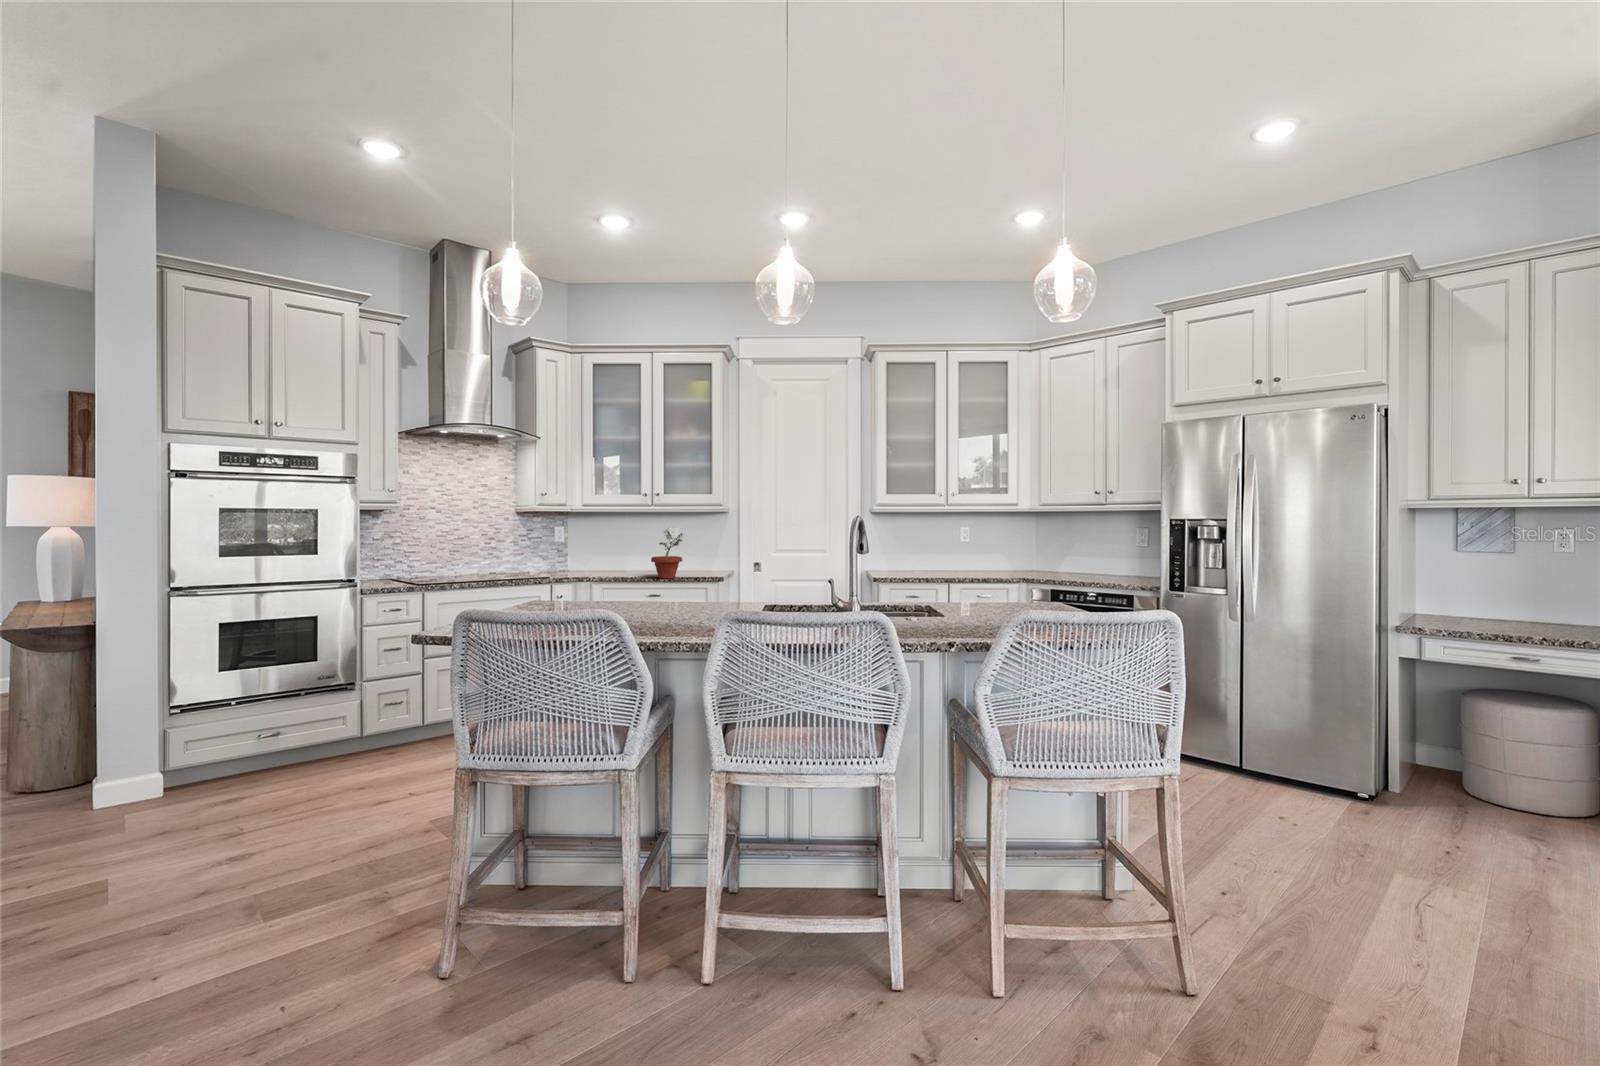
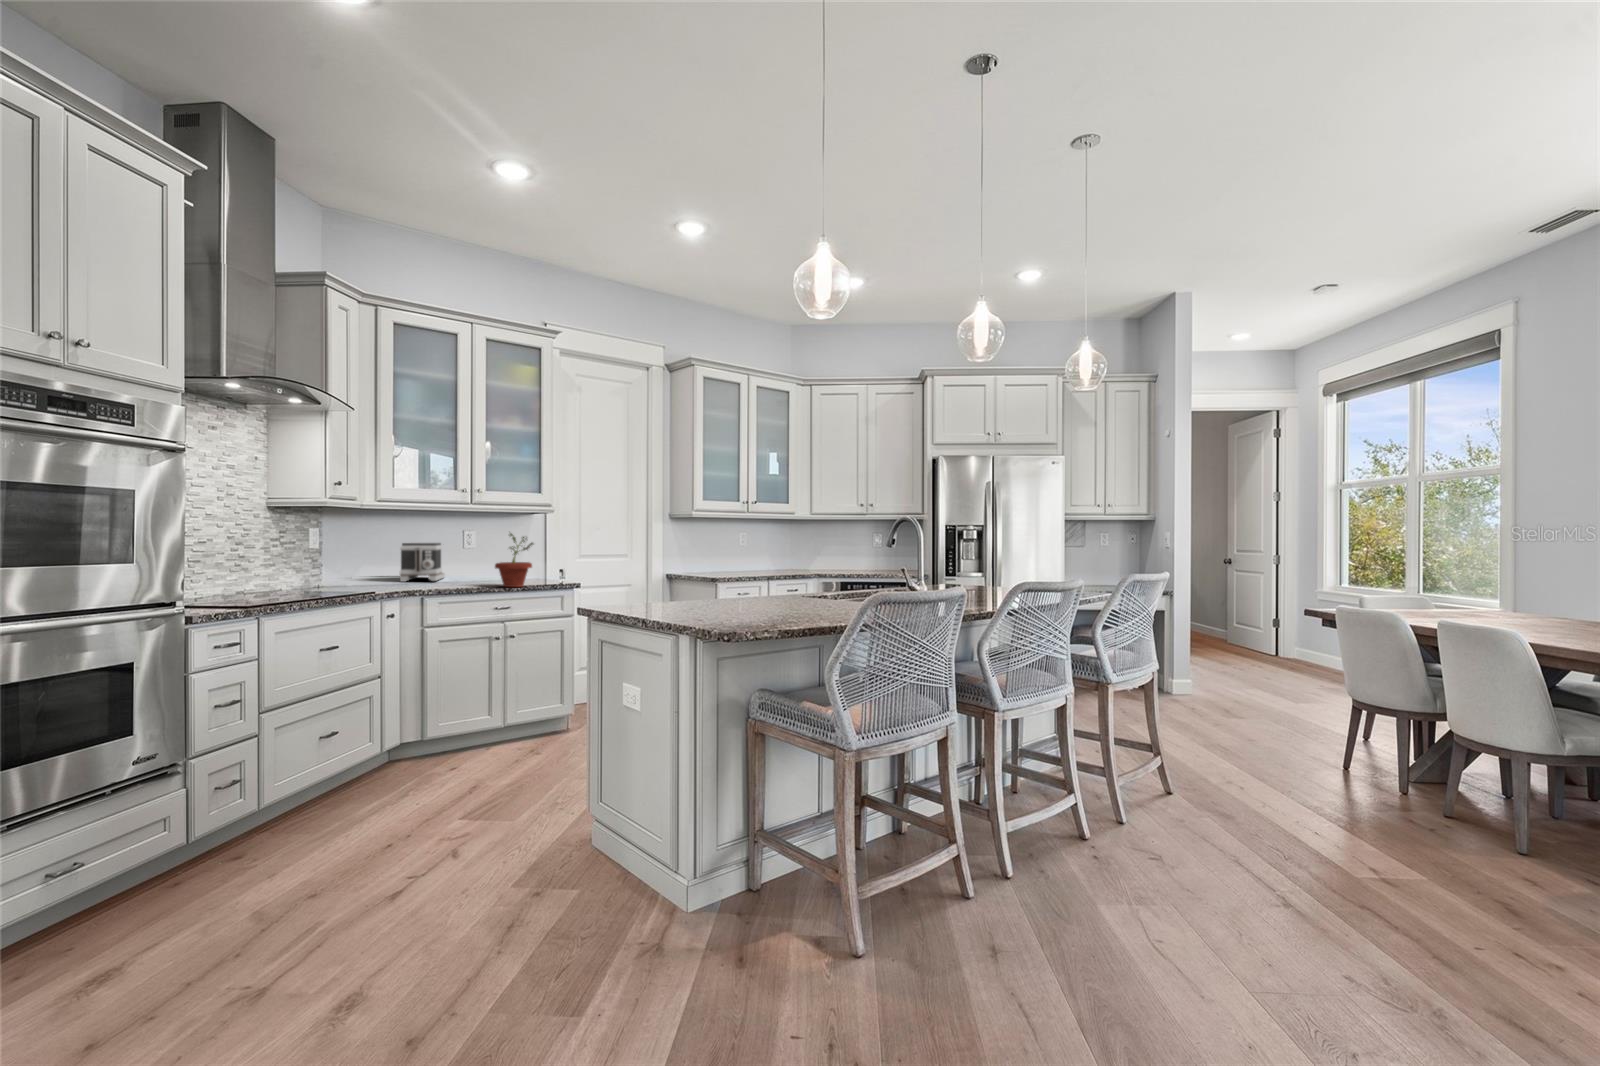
toaster: none [611,538,660,570] -> present [400,542,445,582]

